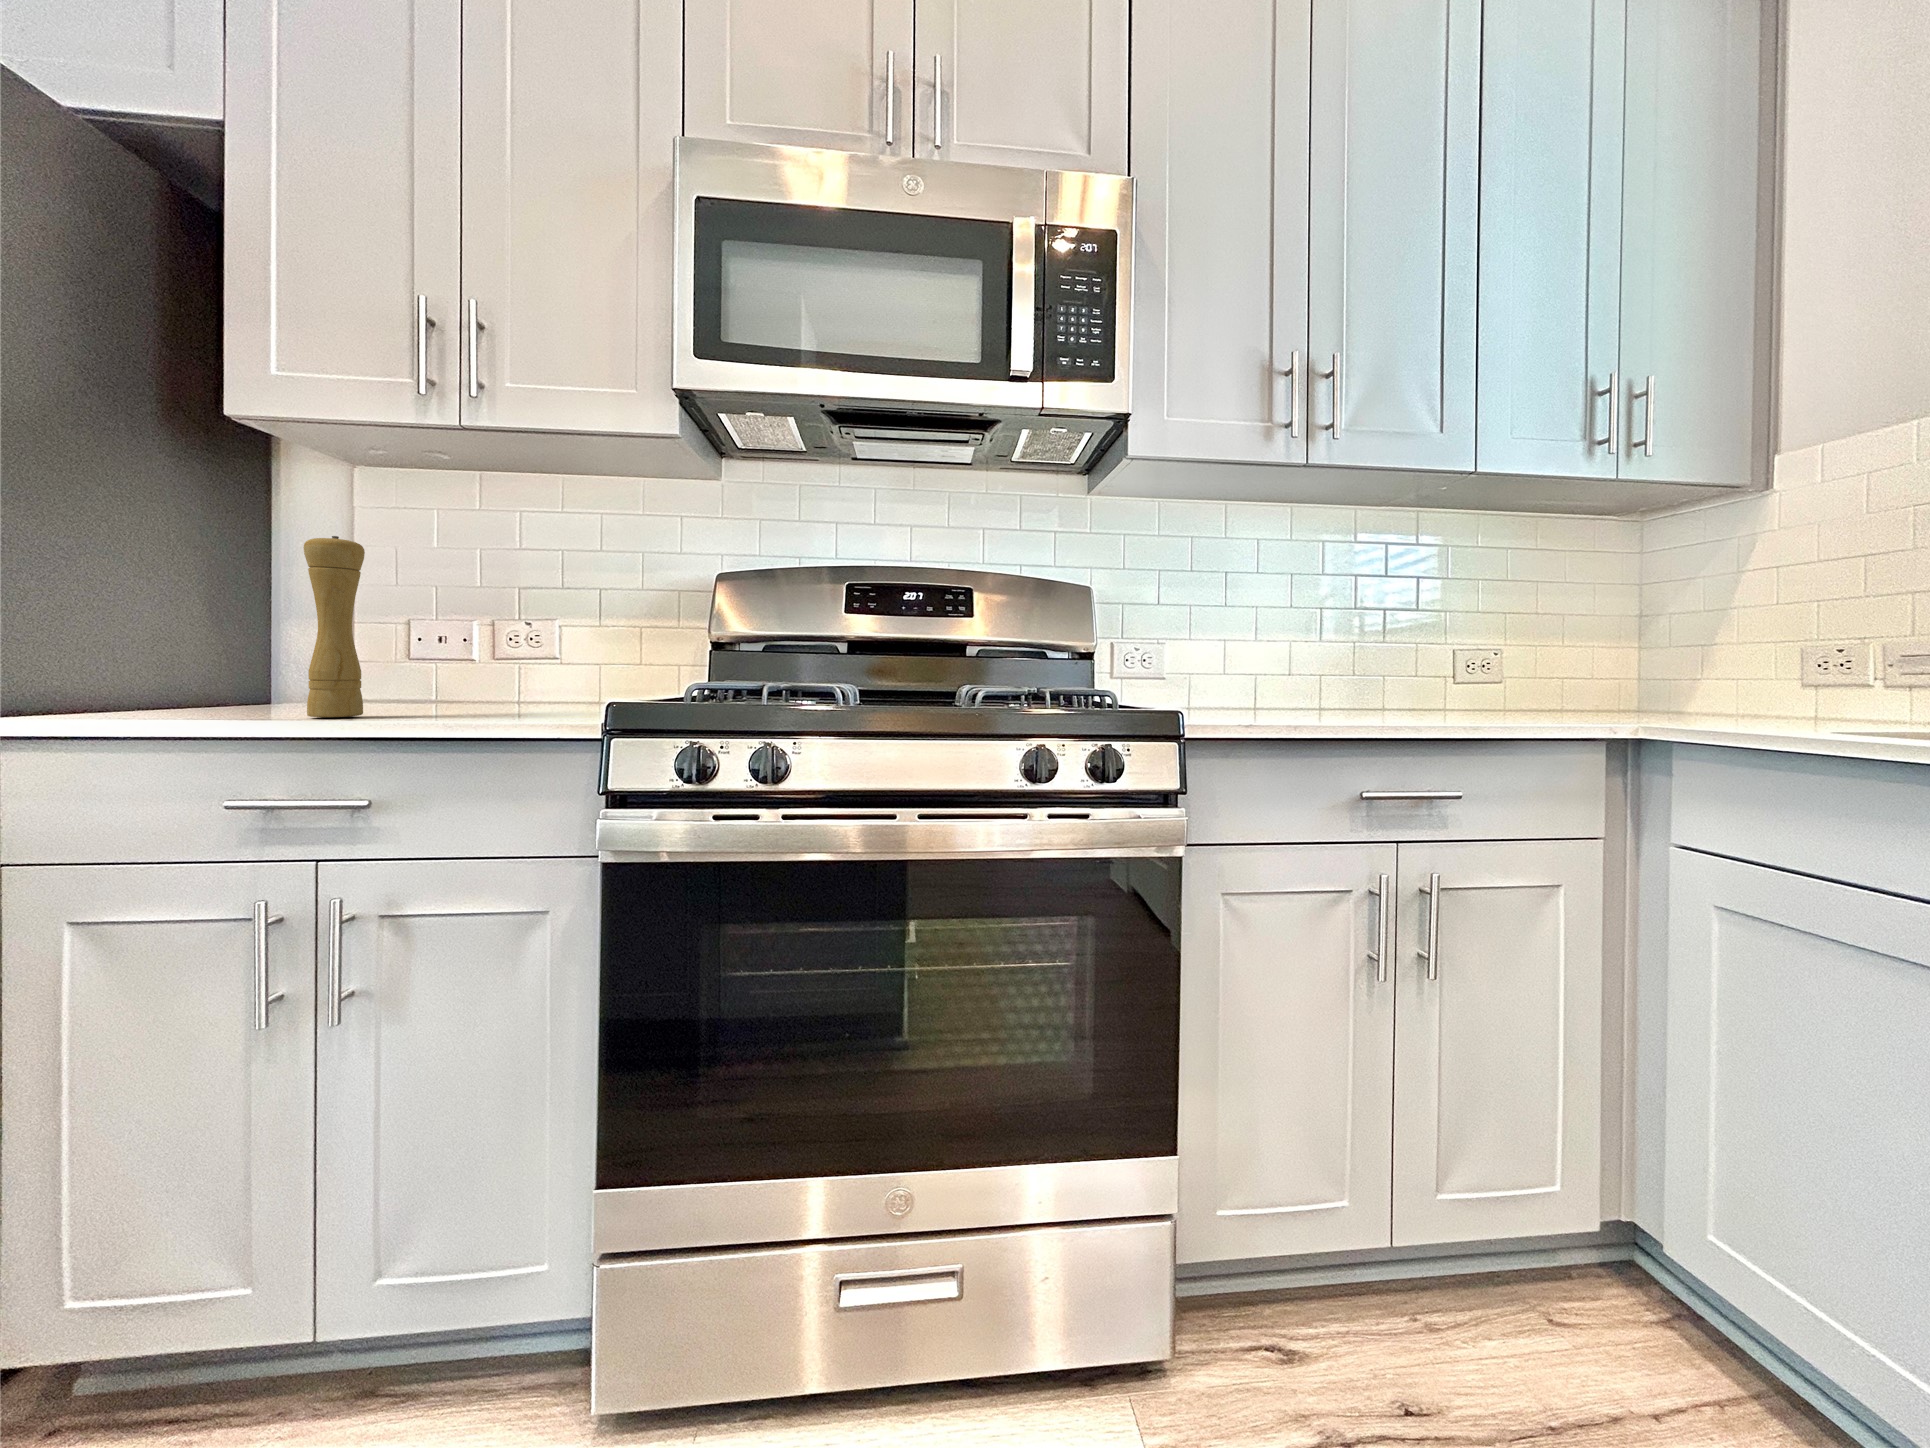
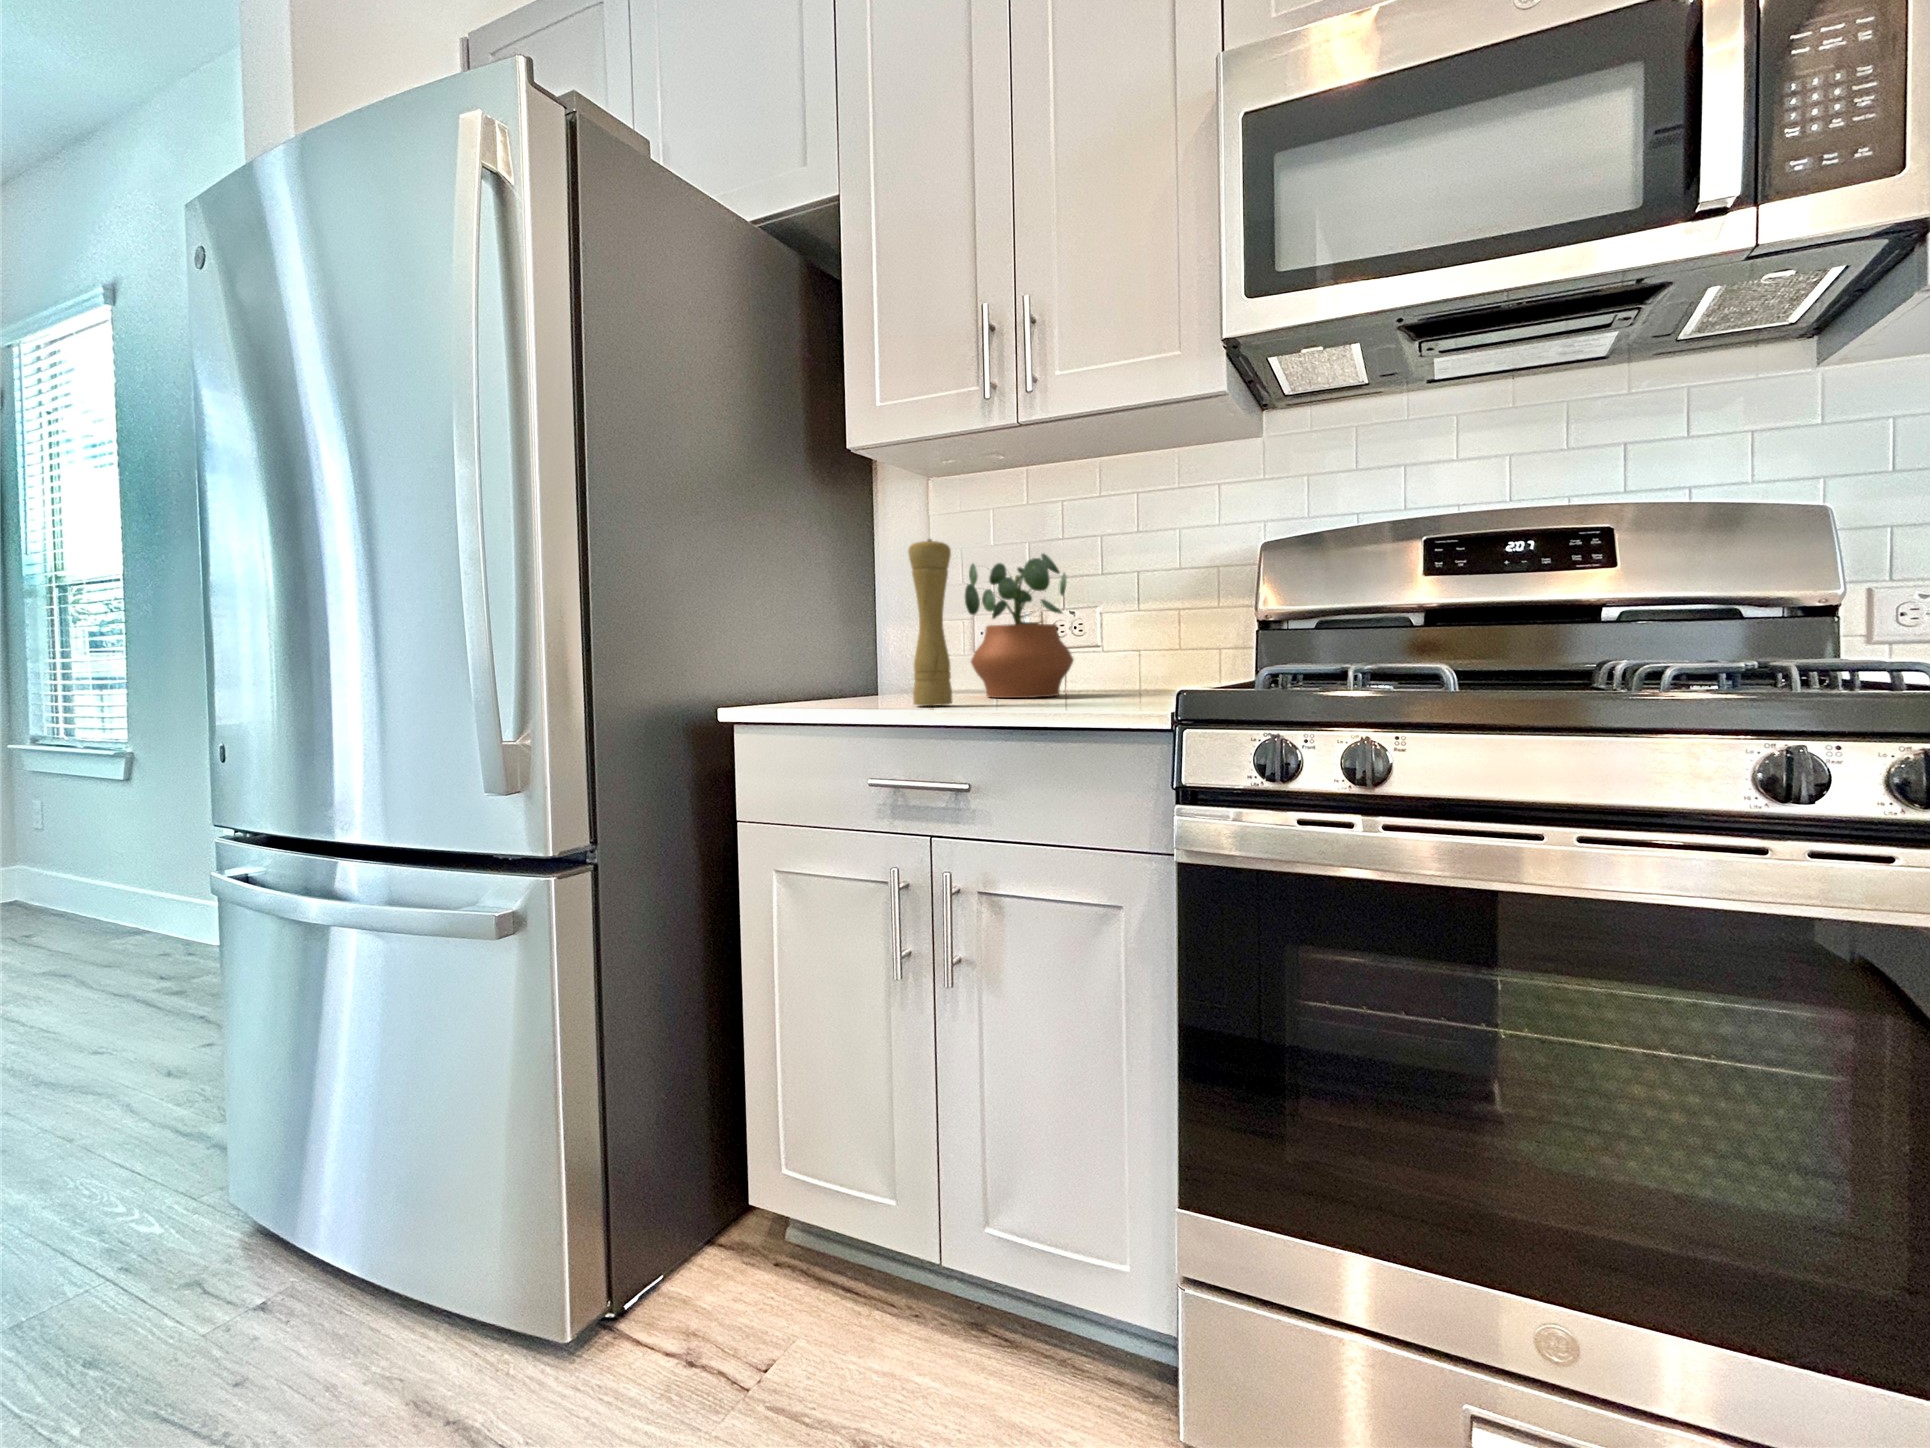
potted plant: none [391,562,533,708] -> present [965,554,1074,698]

